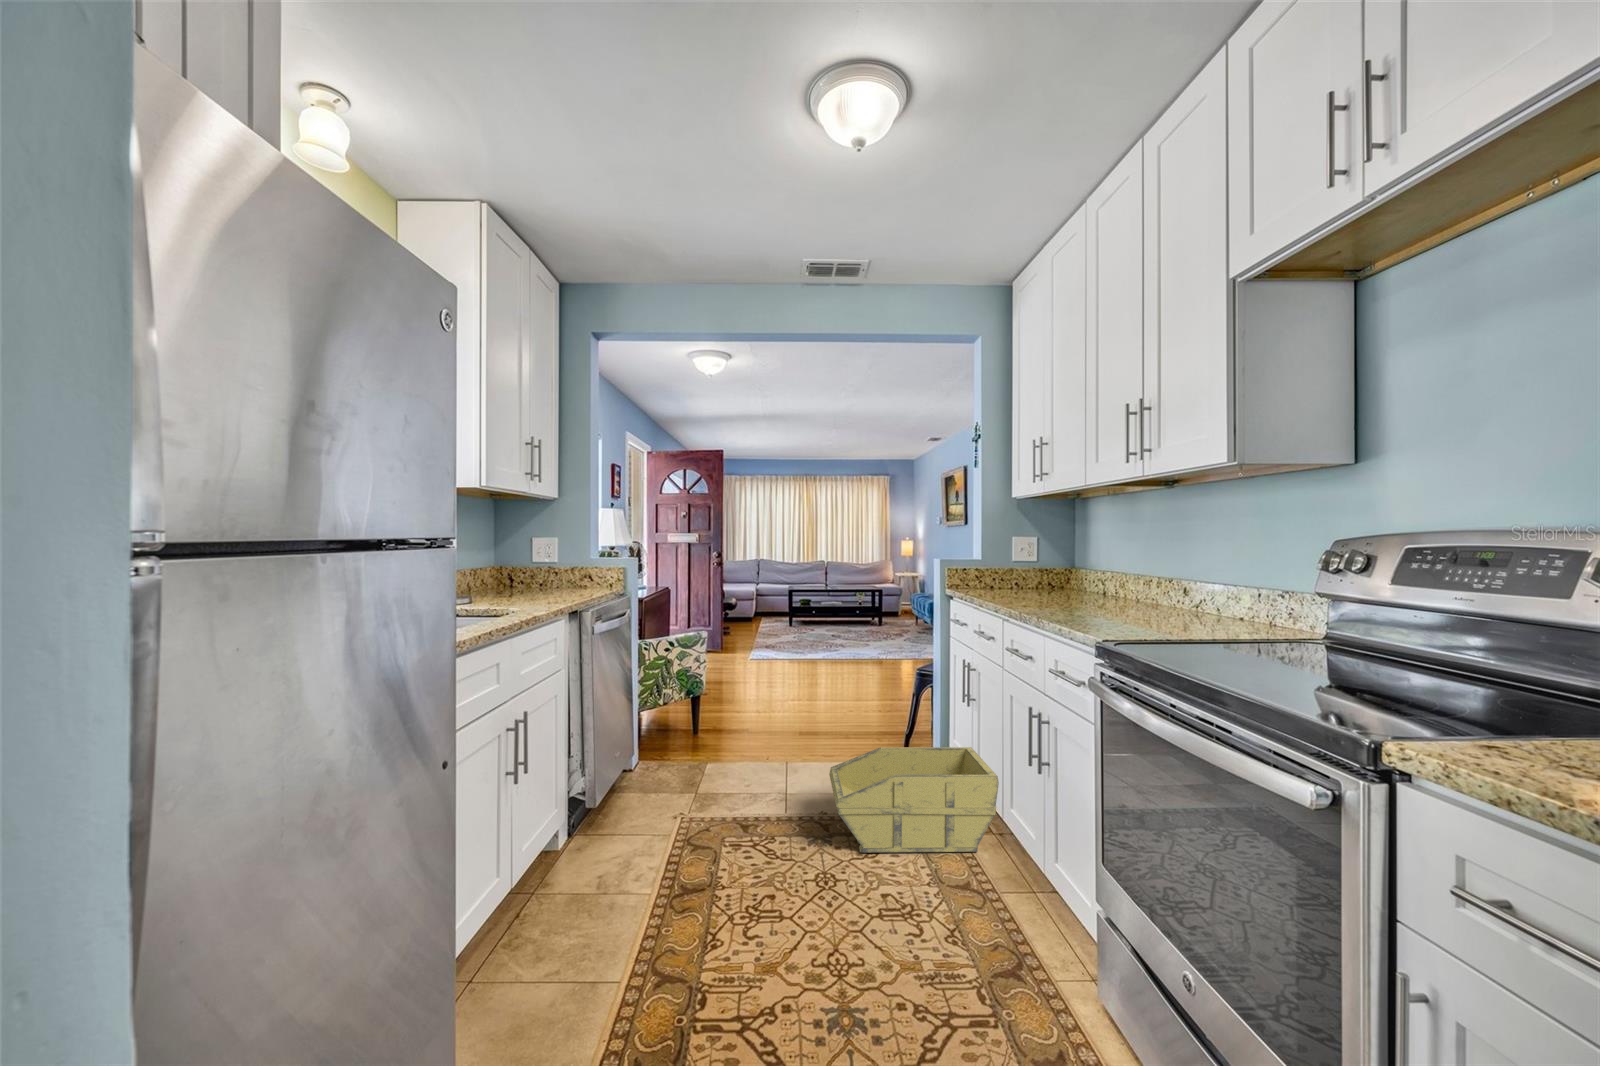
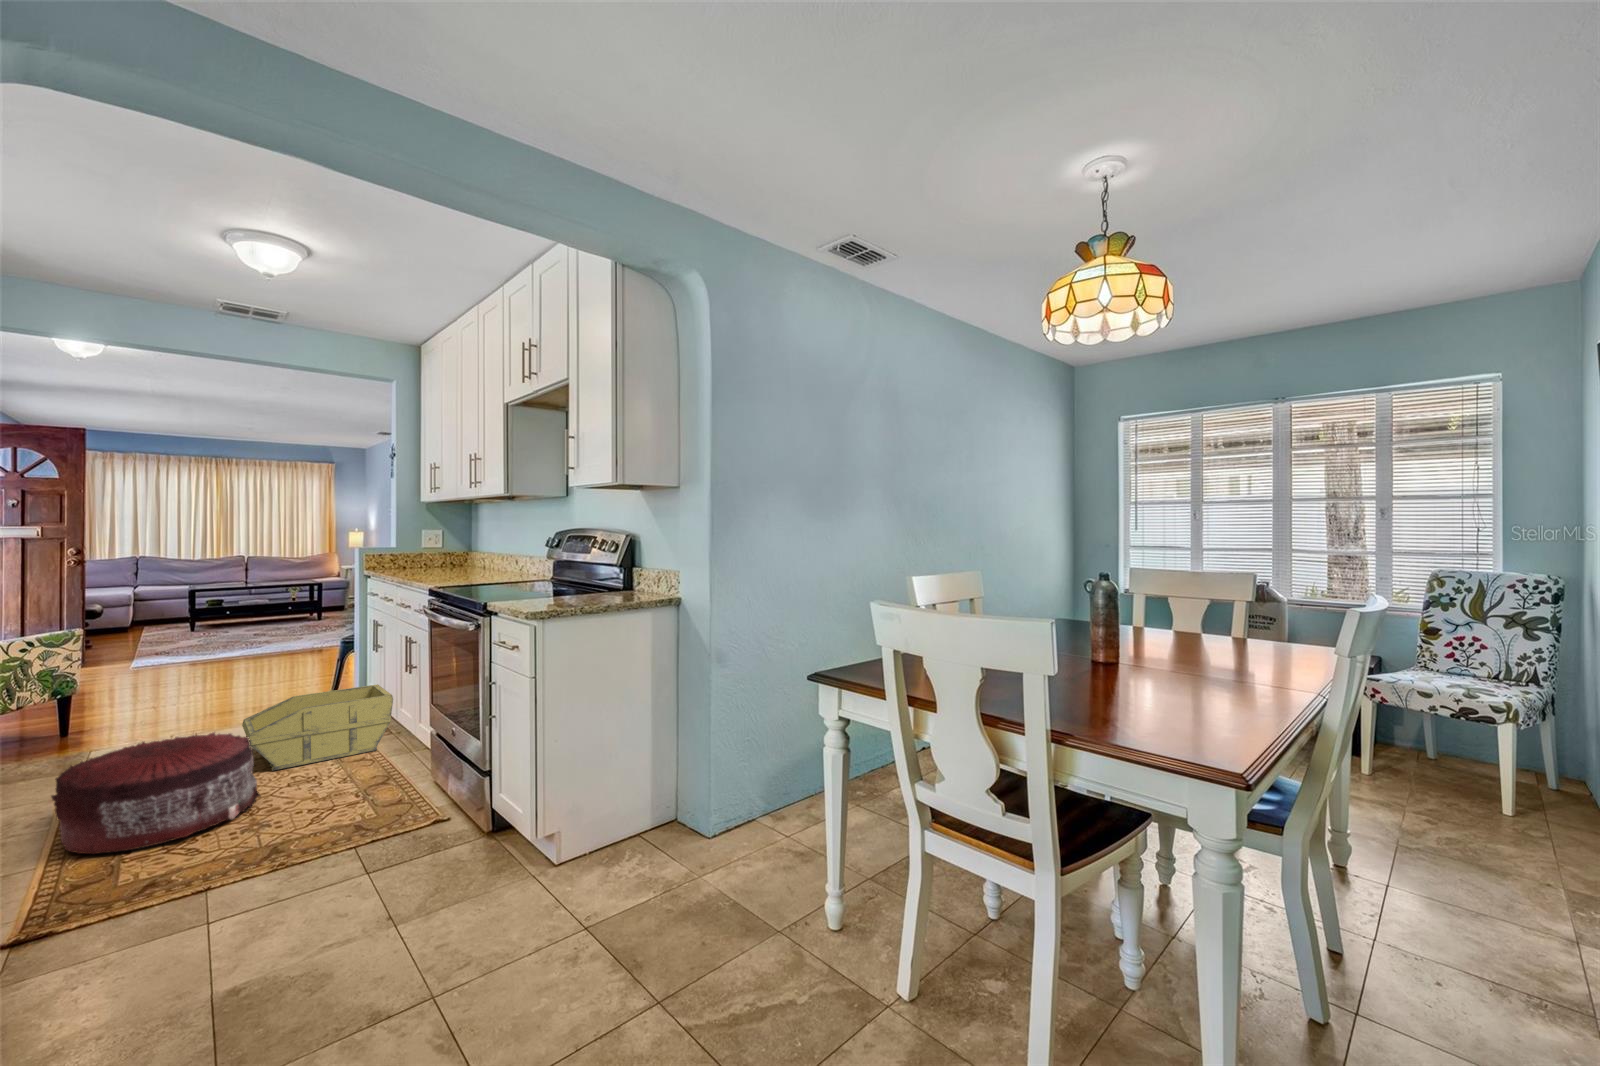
pouf: none [653,793,852,975] -> present [51,732,260,854]

